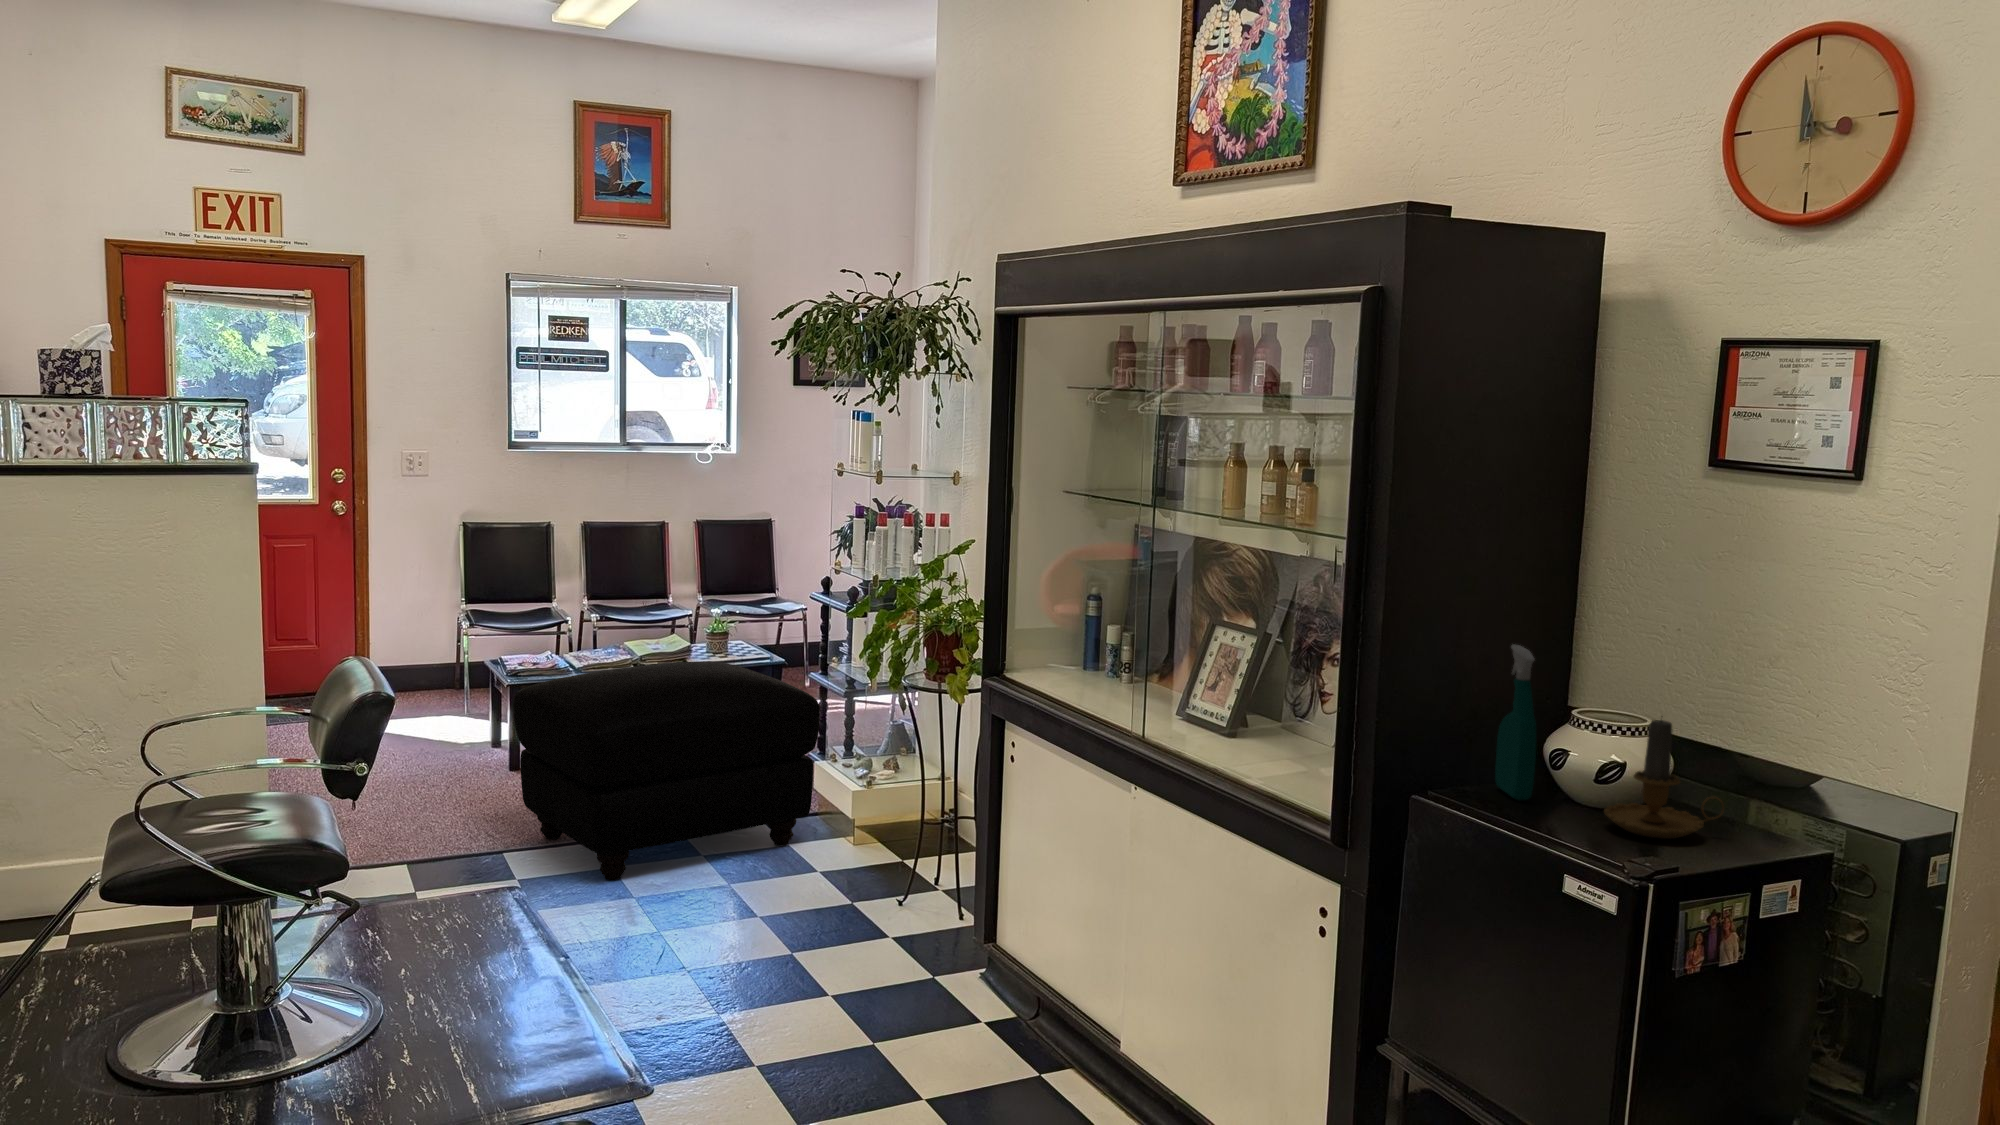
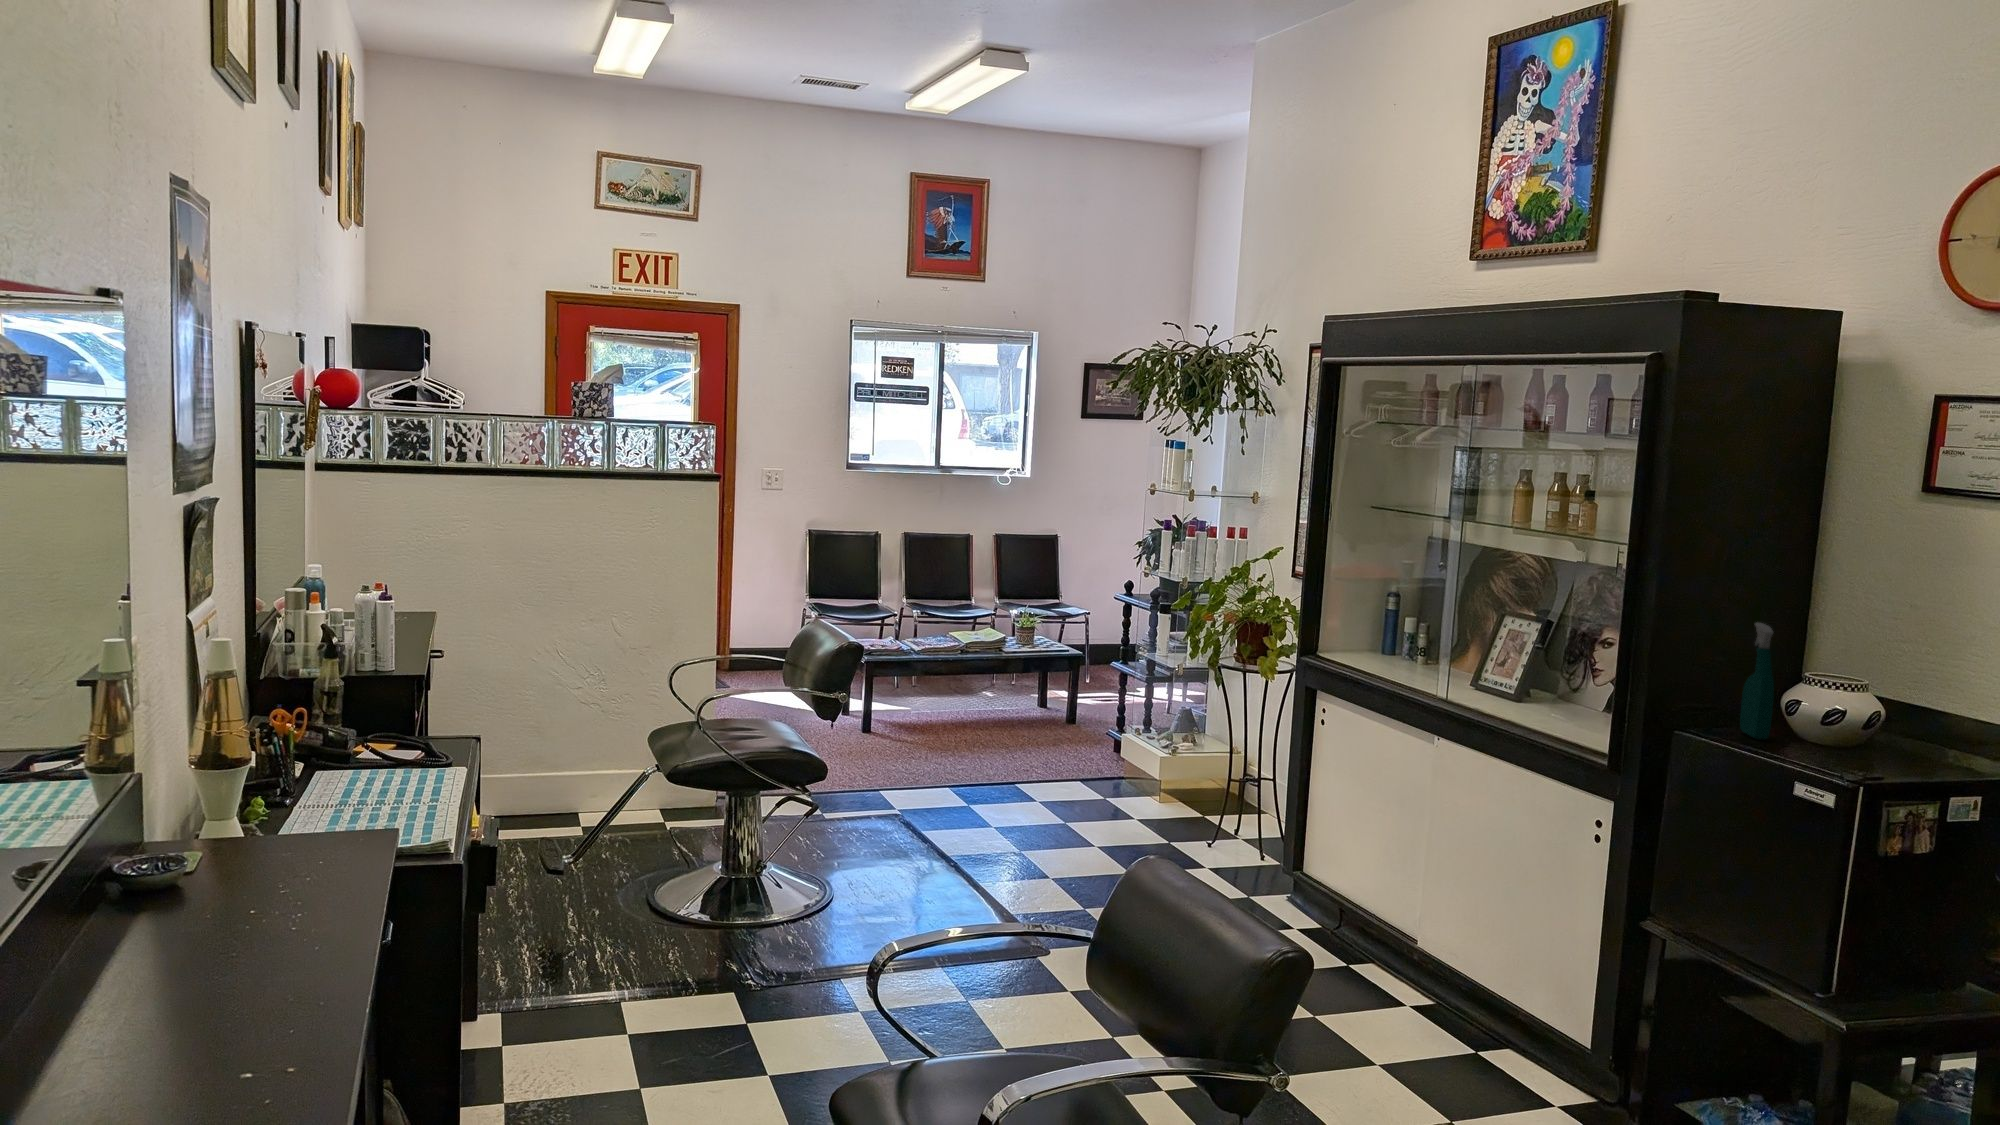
ottoman: present [513,661,820,880] -> none [887,647,1138,819]
candle: present [1604,720,1724,839] -> none [1826,672,1922,764]

